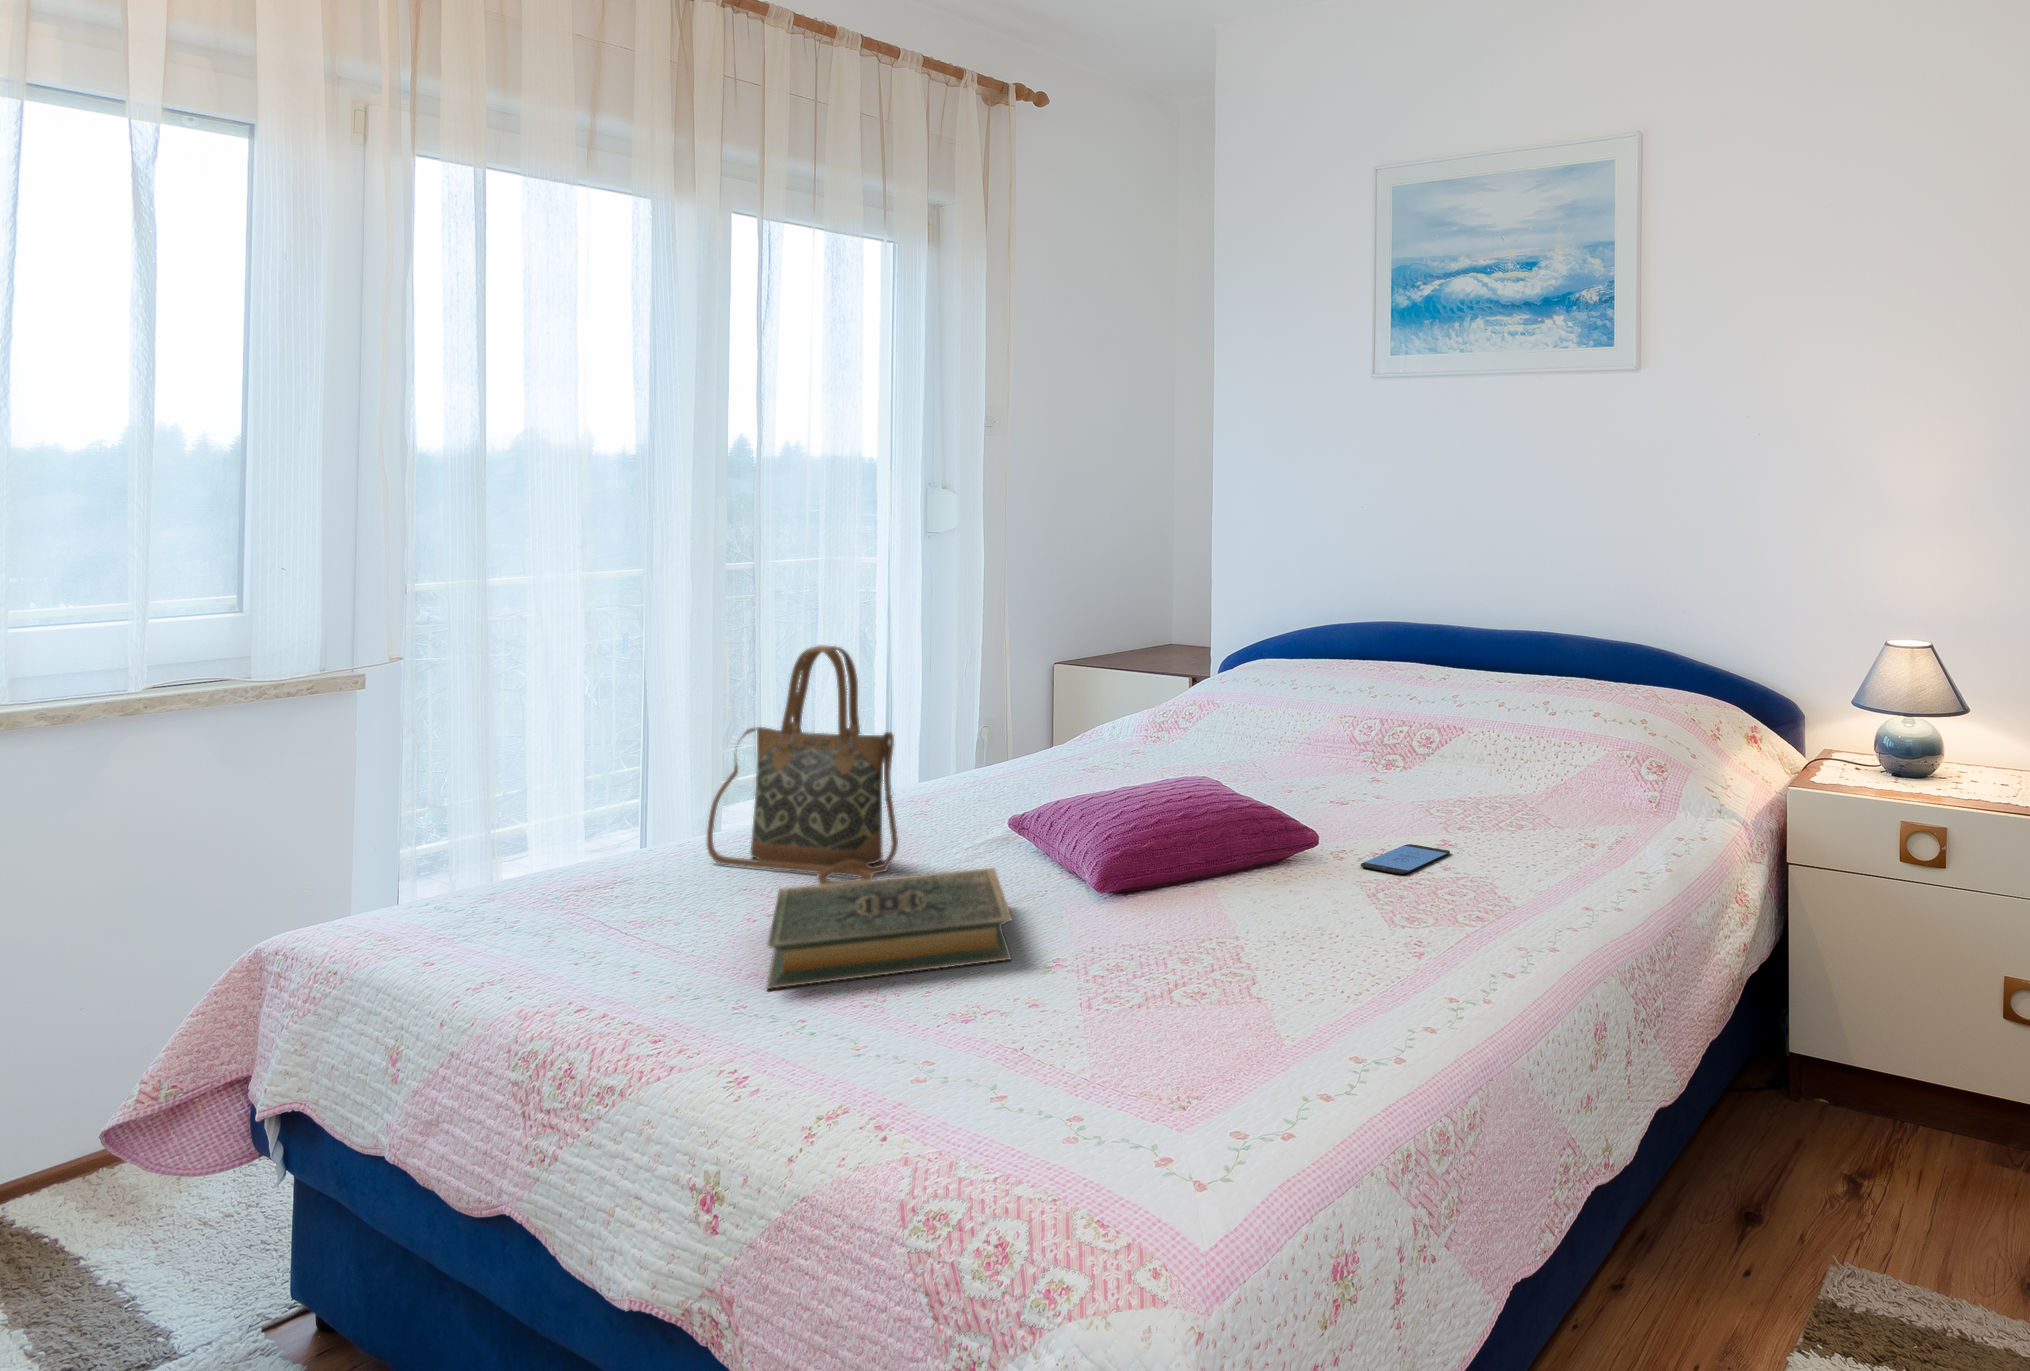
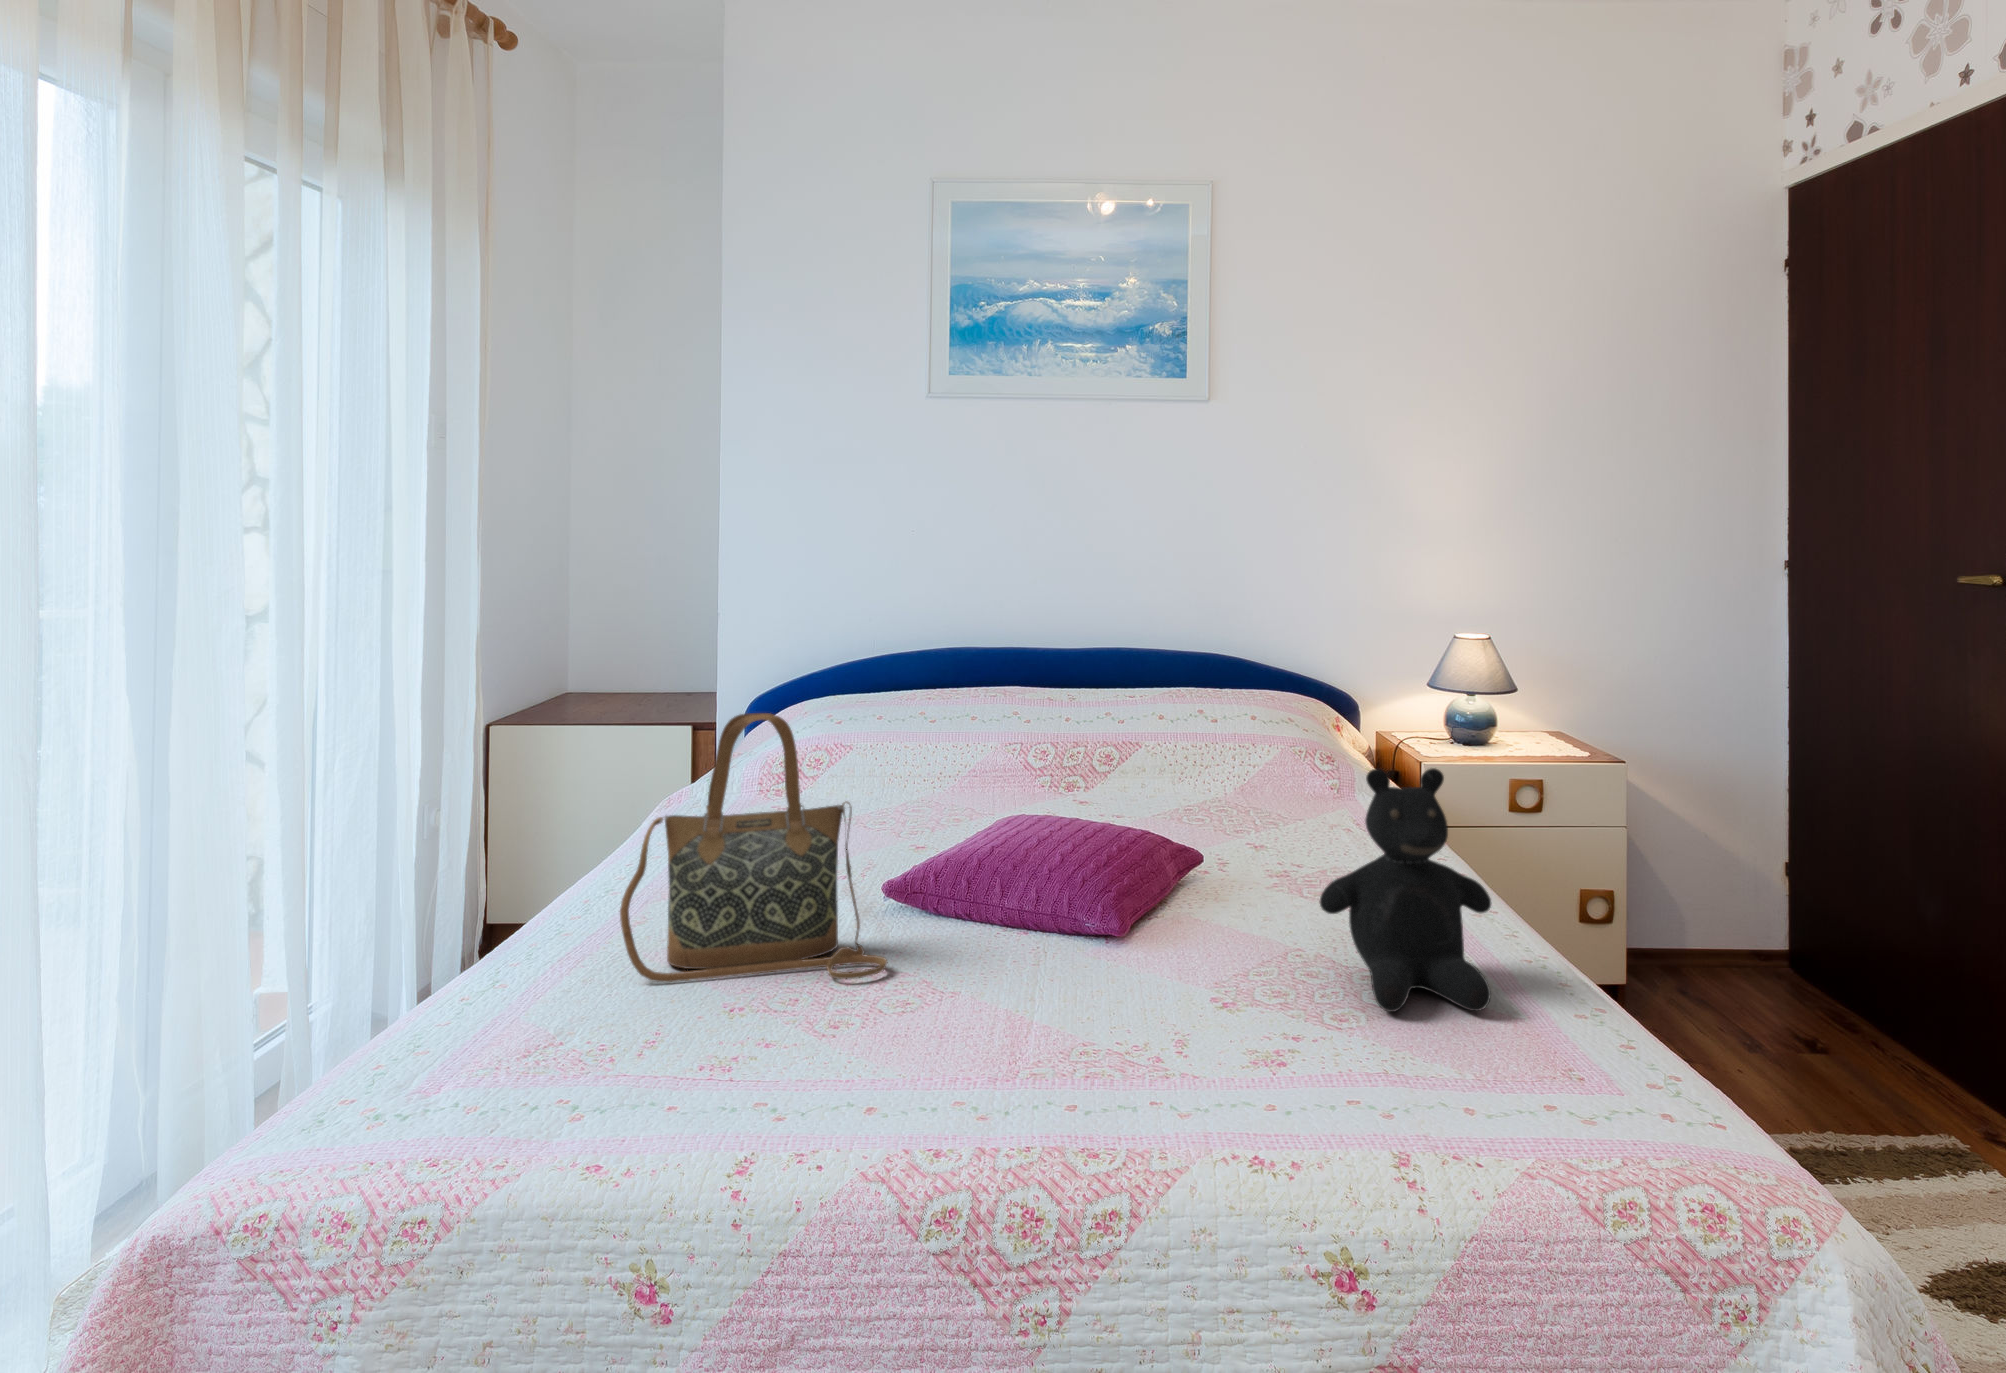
teddy bear: none [1130,742,1329,1022] -> present [1320,768,1491,1012]
smartphone: present [1361,844,1450,874] -> none [1239,841,1297,868]
hardback book: present [767,868,1012,988] -> none [905,924,1197,1086]

